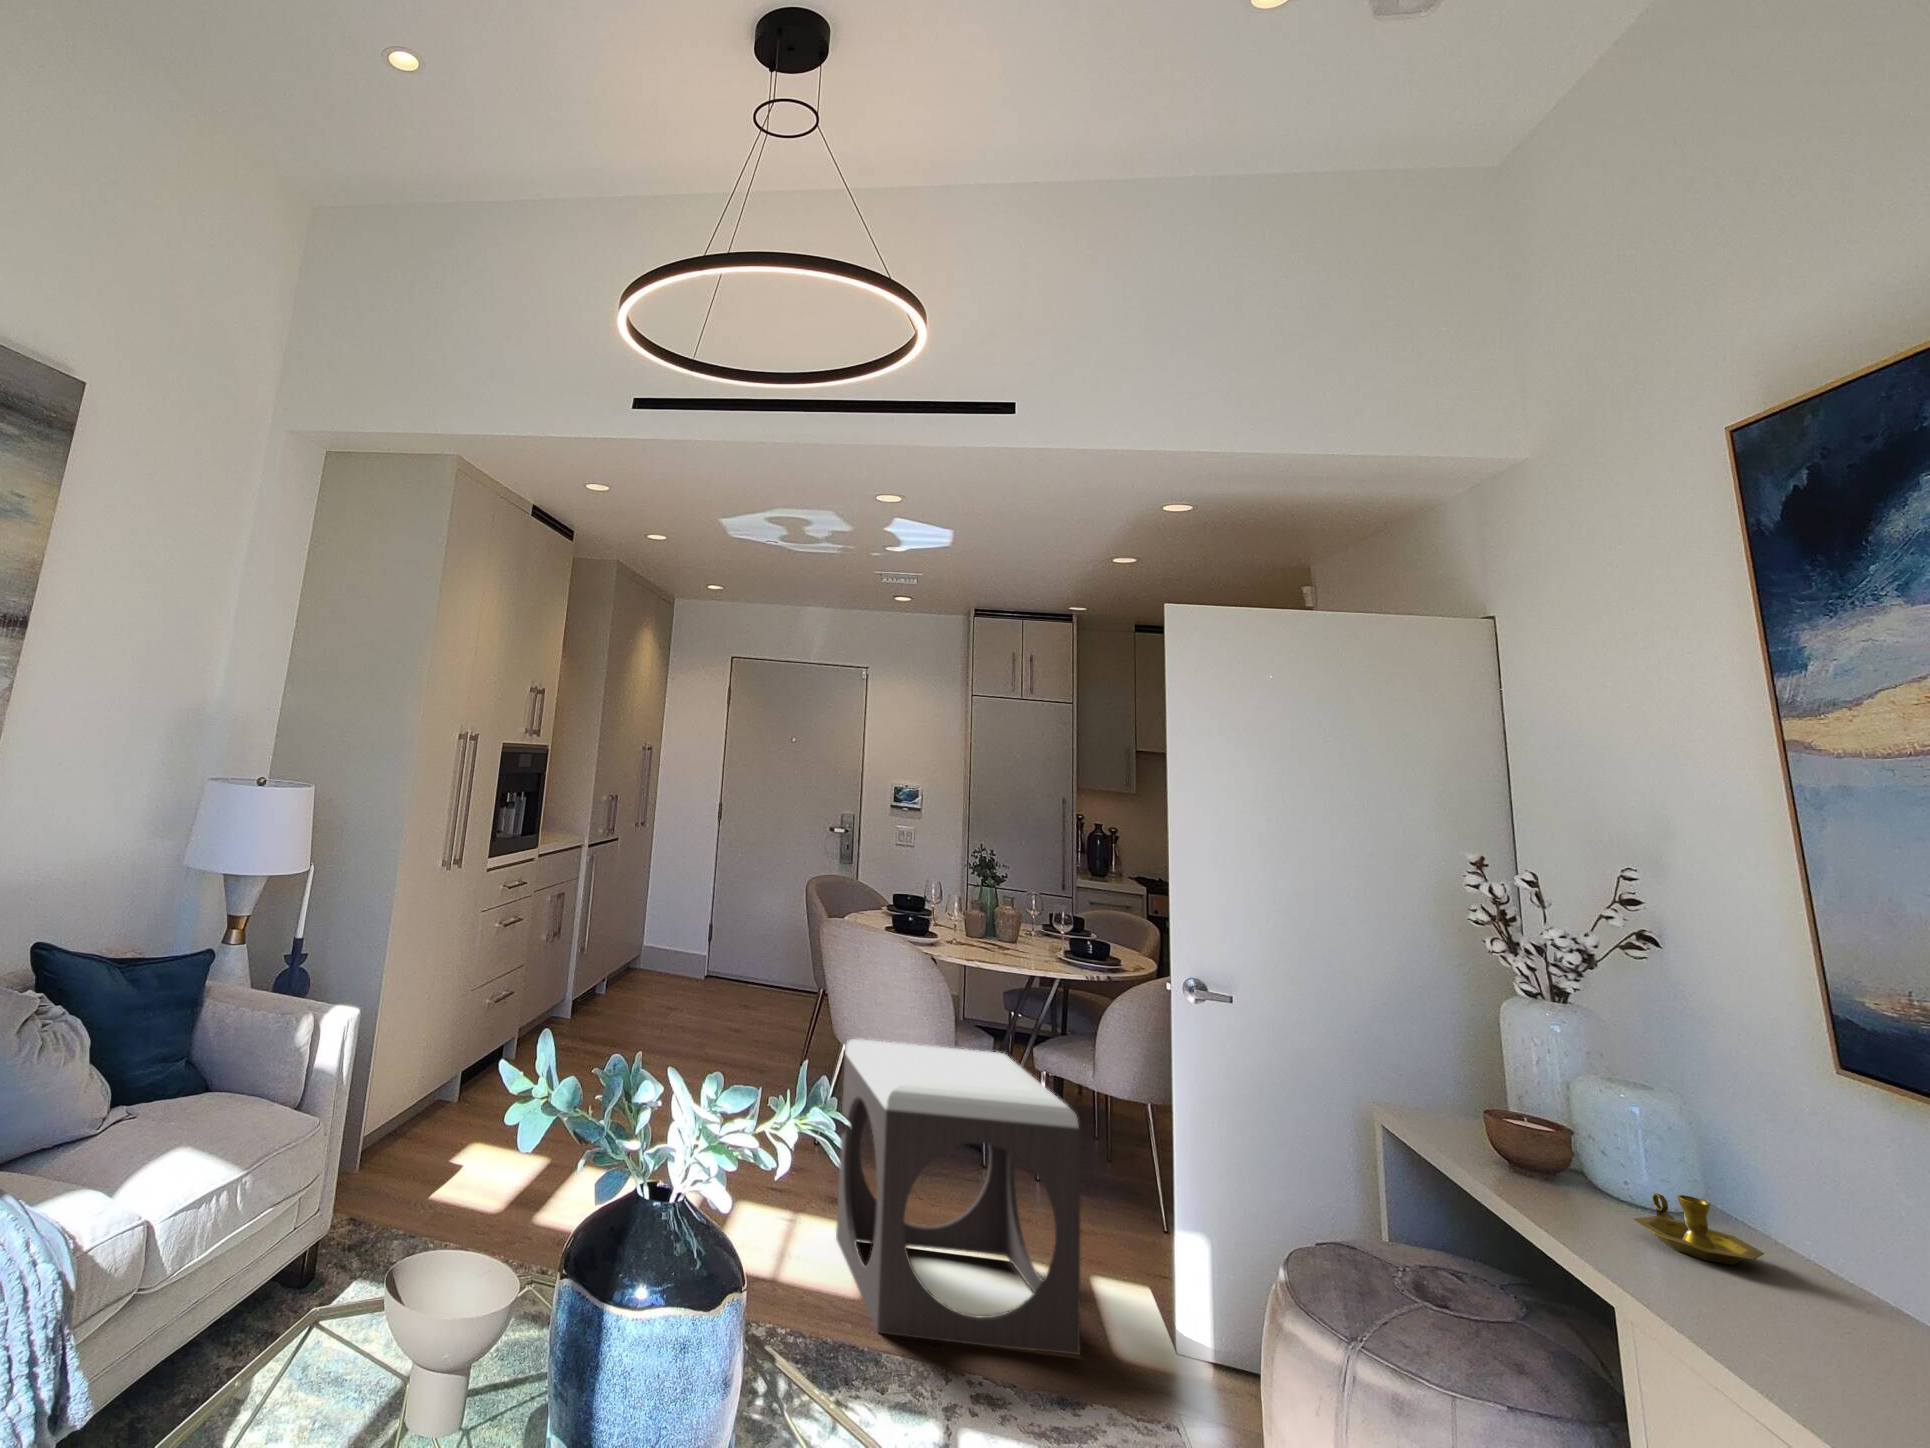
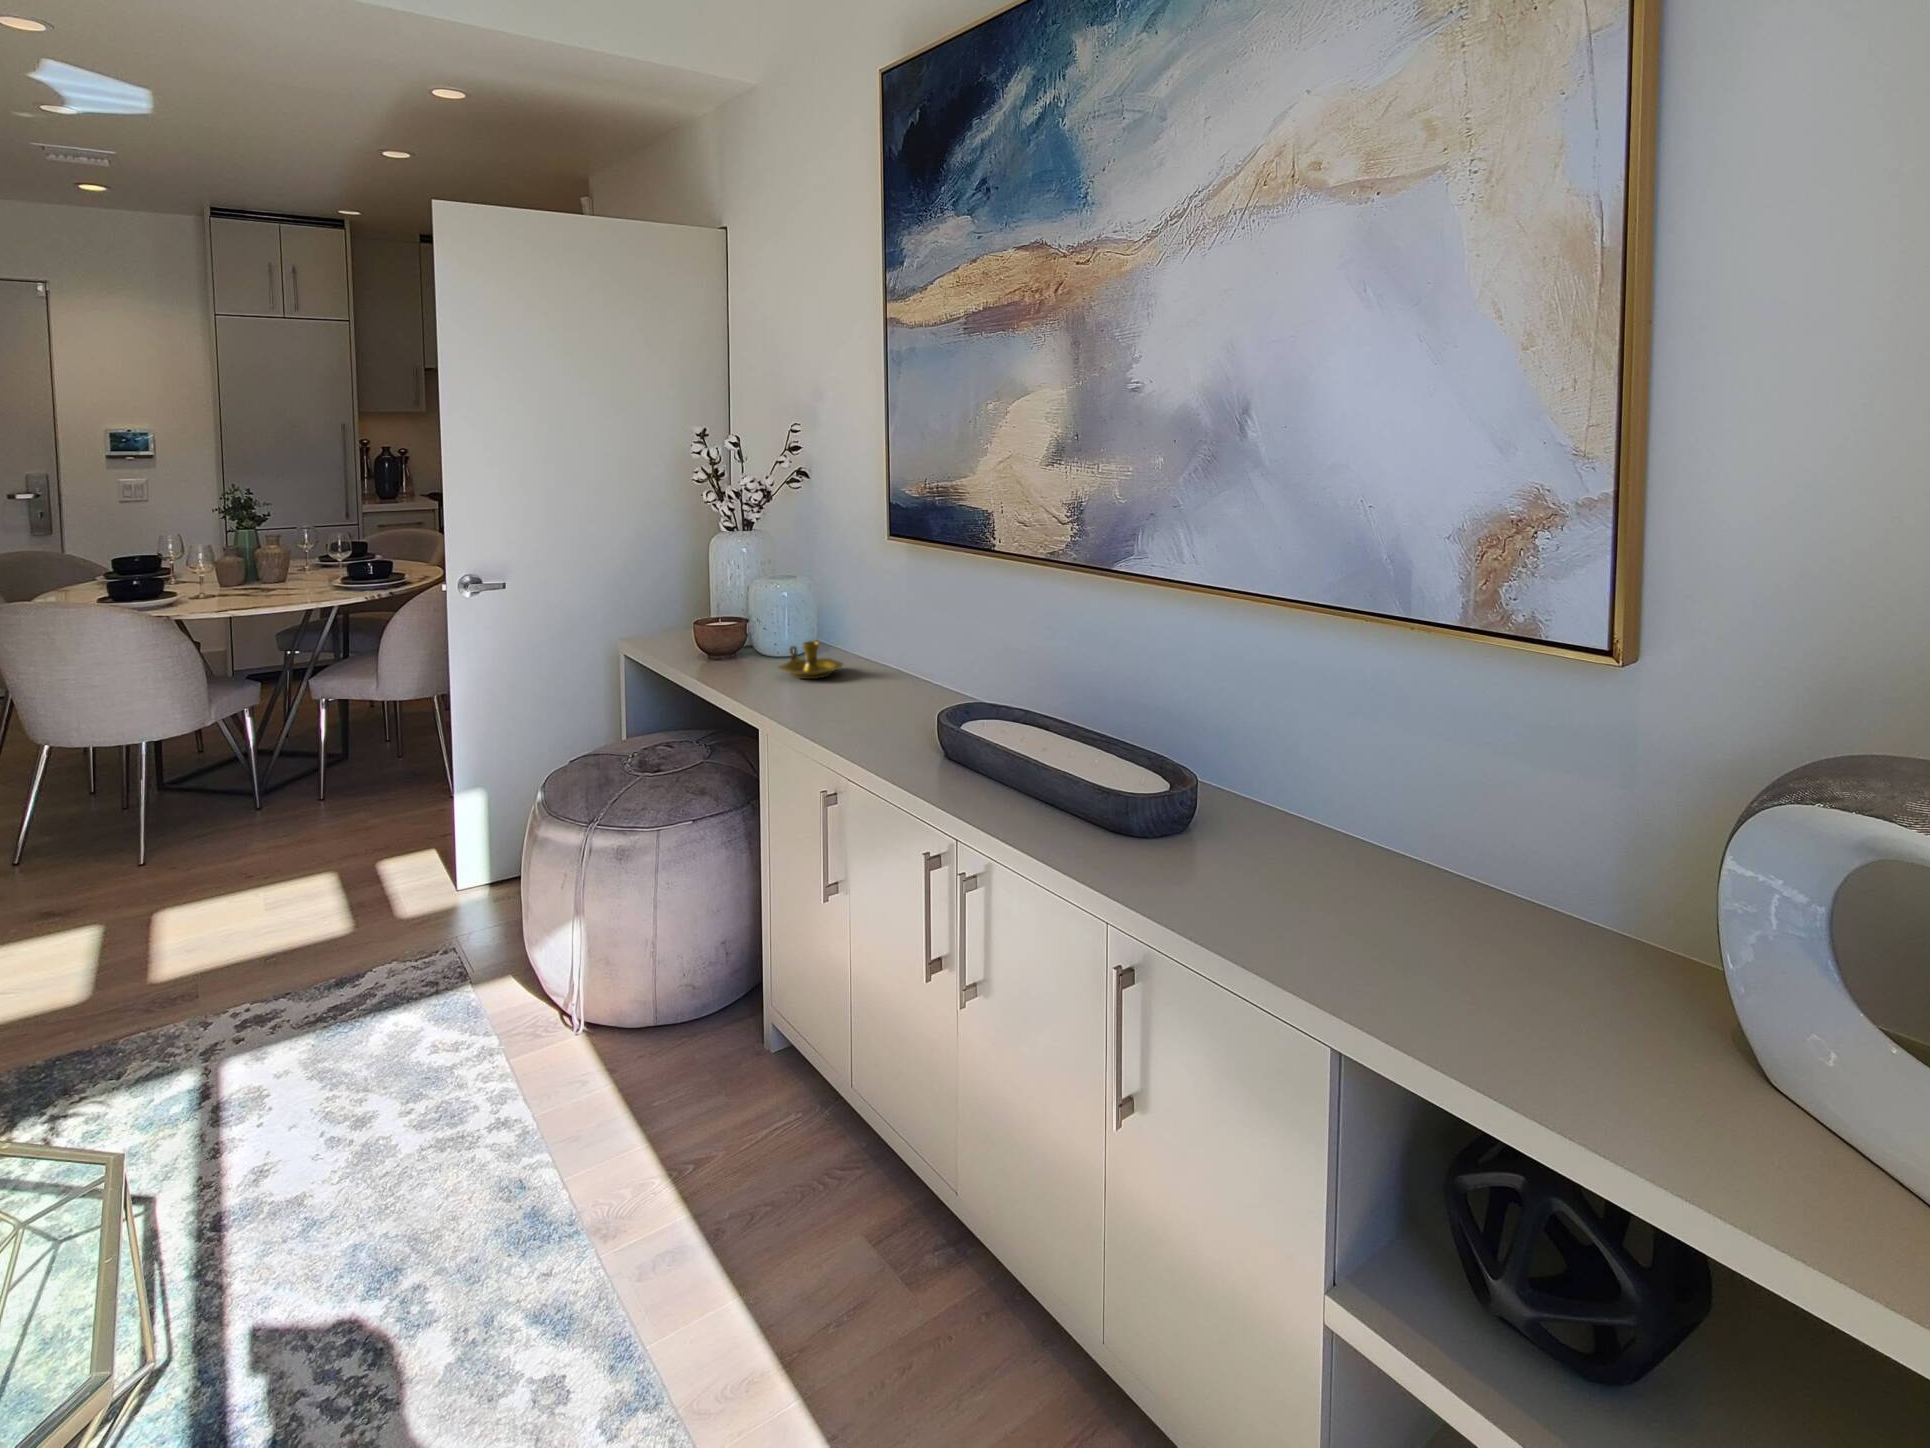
footstool: present [836,1039,1080,1355] -> none [32,696,360,1029]

